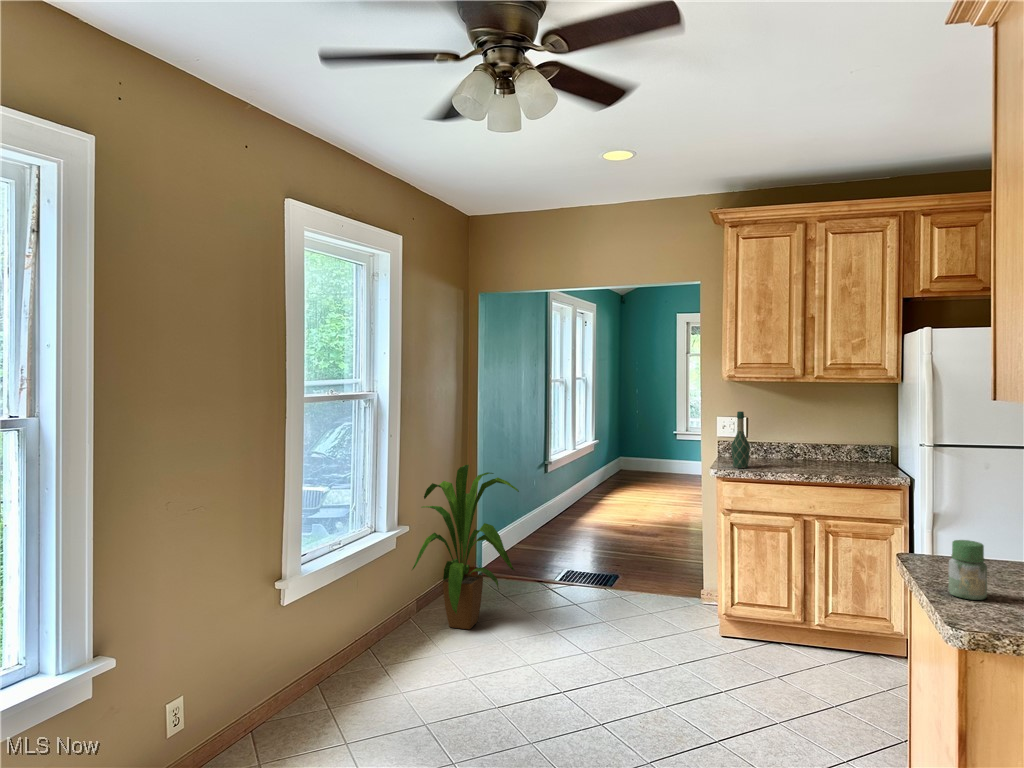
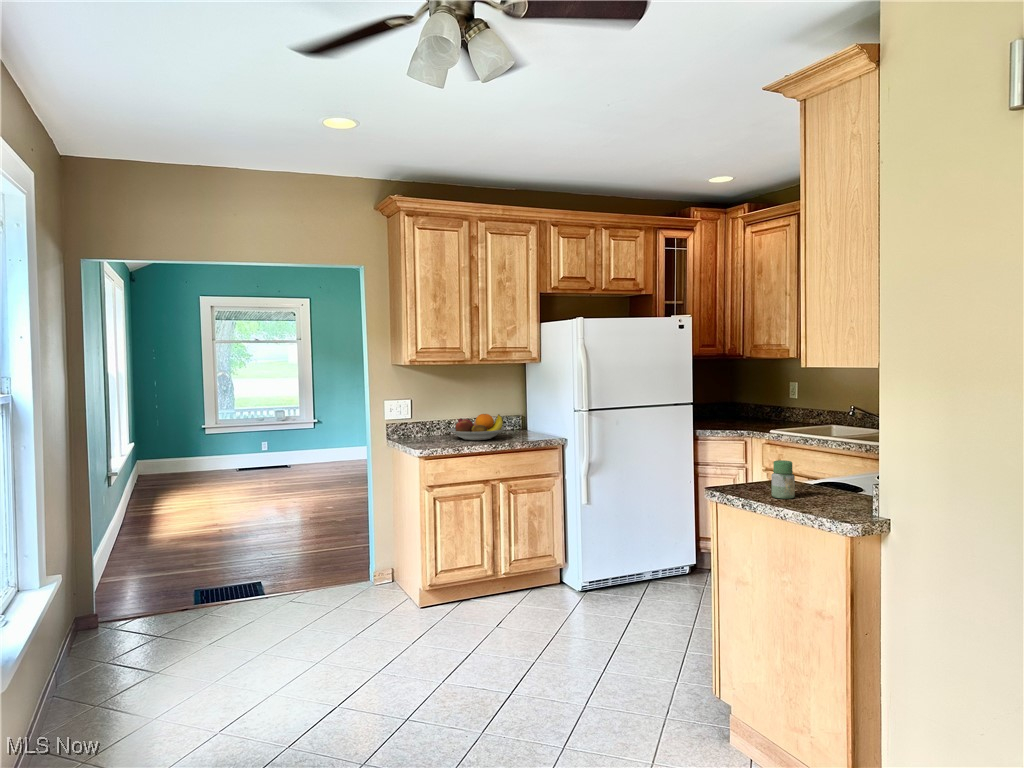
wine bottle: present [731,411,750,468] -> none [419,393,436,446]
fruit bowl: none [777,440,848,469] -> present [448,414,506,440]
house plant: present [412,465,519,629] -> none [61,477,227,693]

